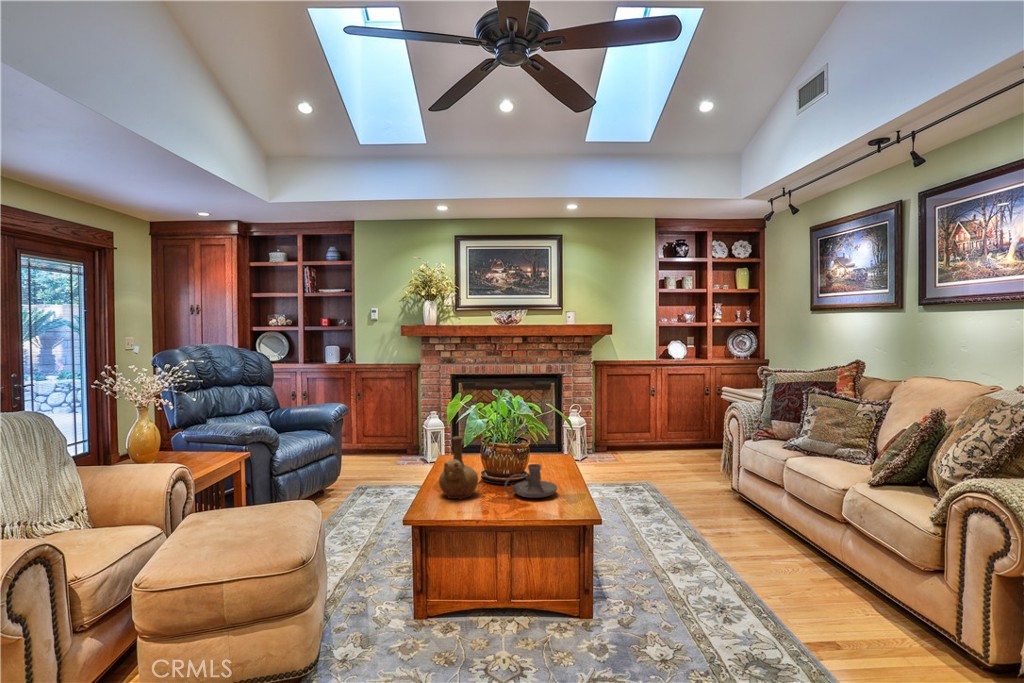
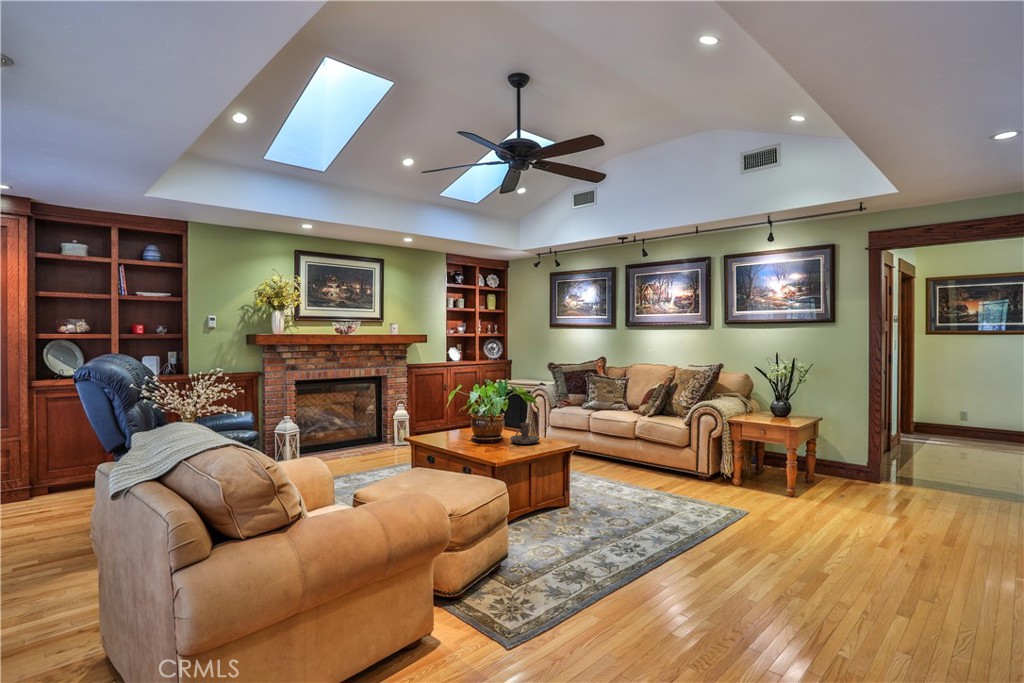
vase: present [439,436,478,499] -> none [471,408,499,452]

